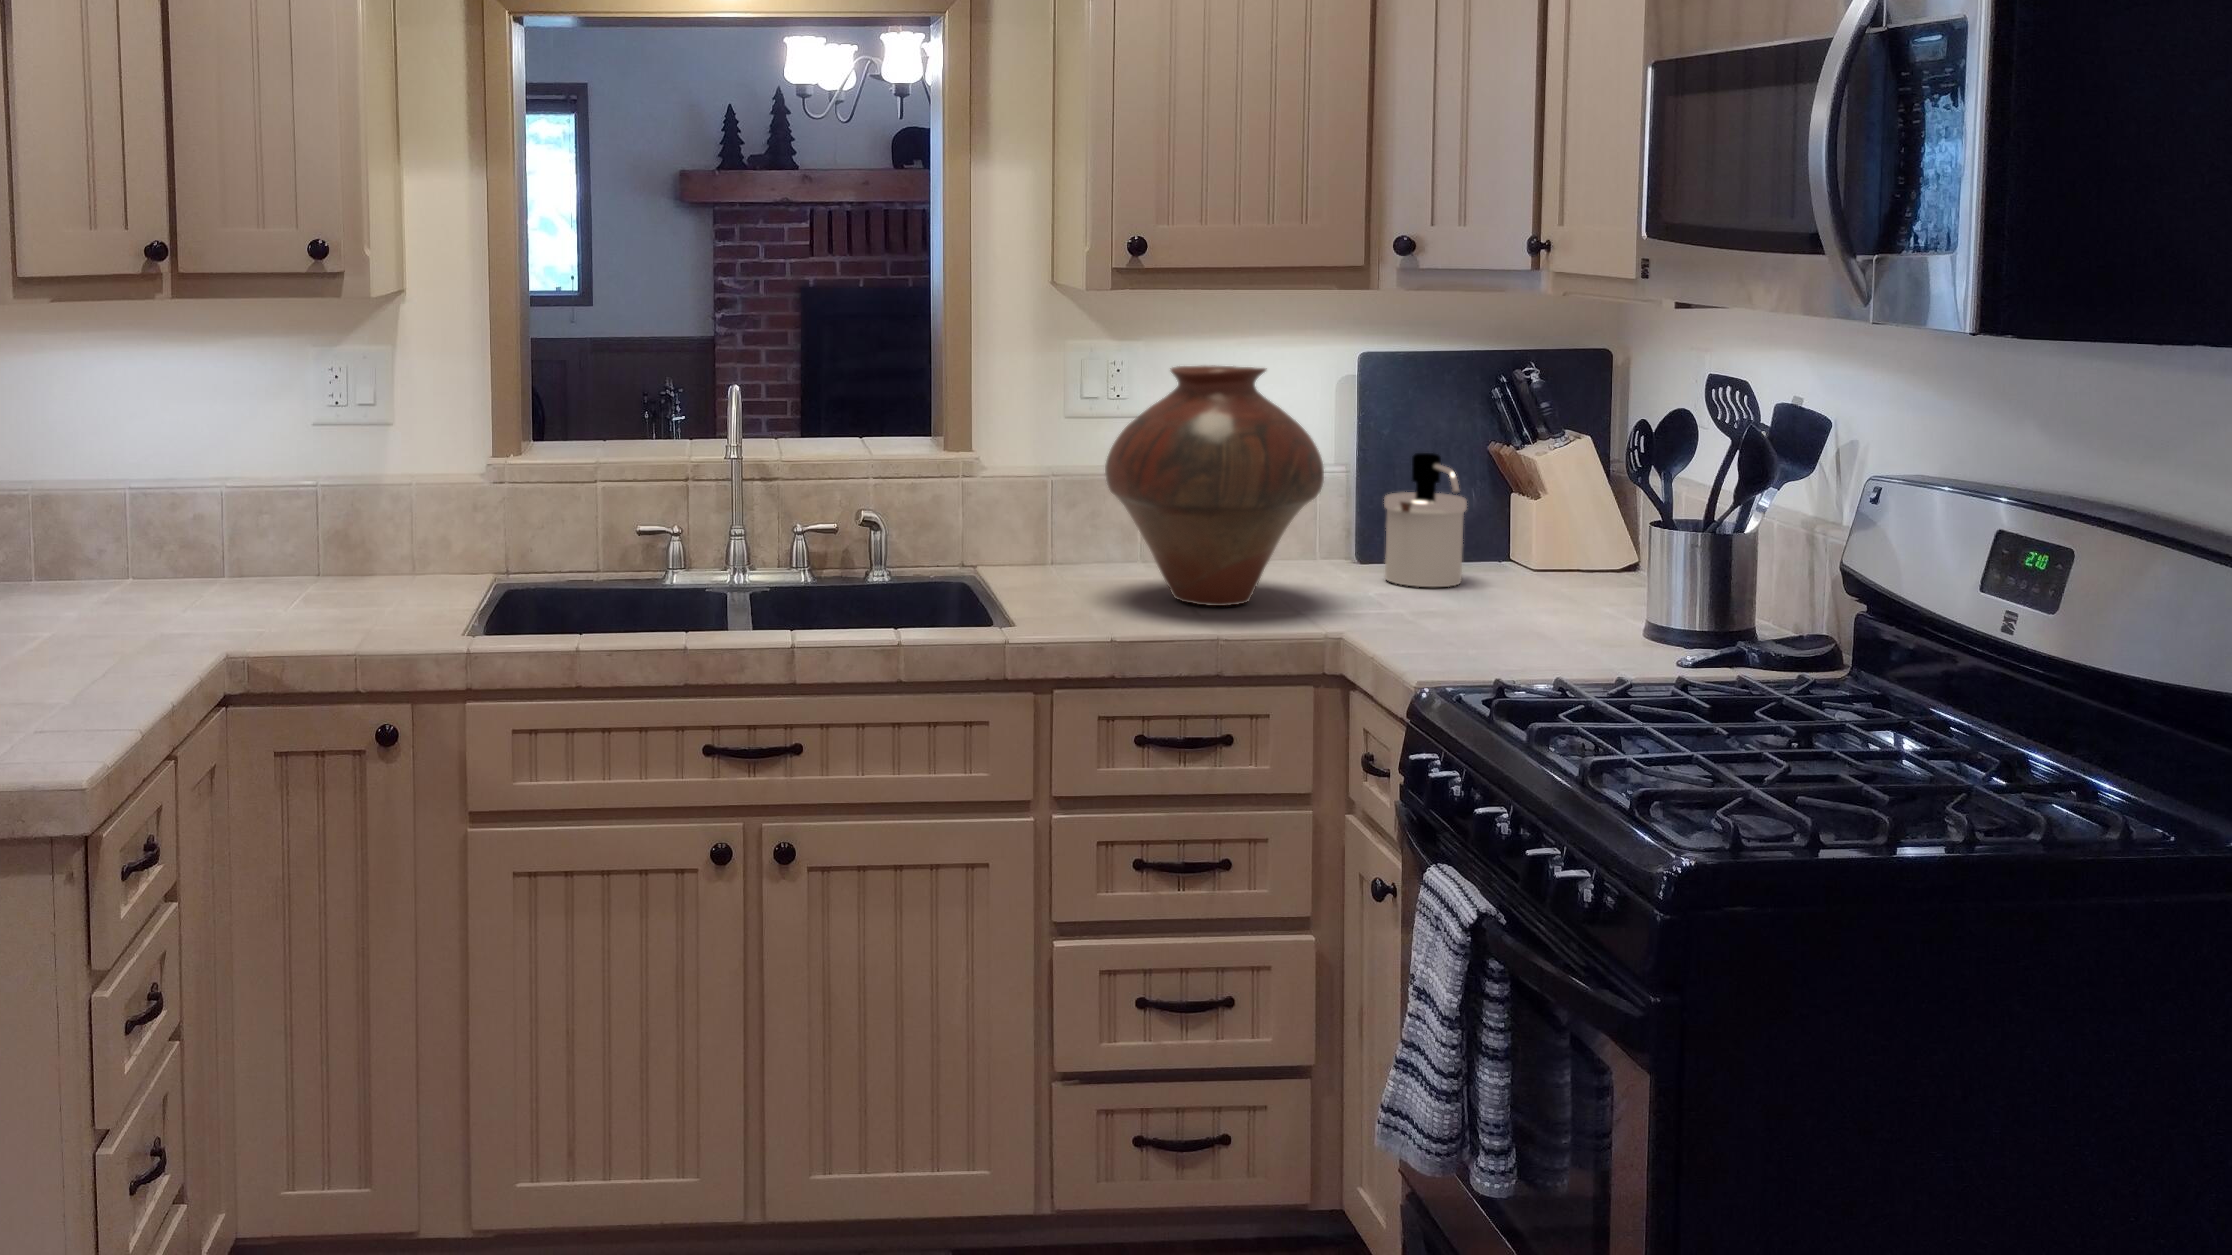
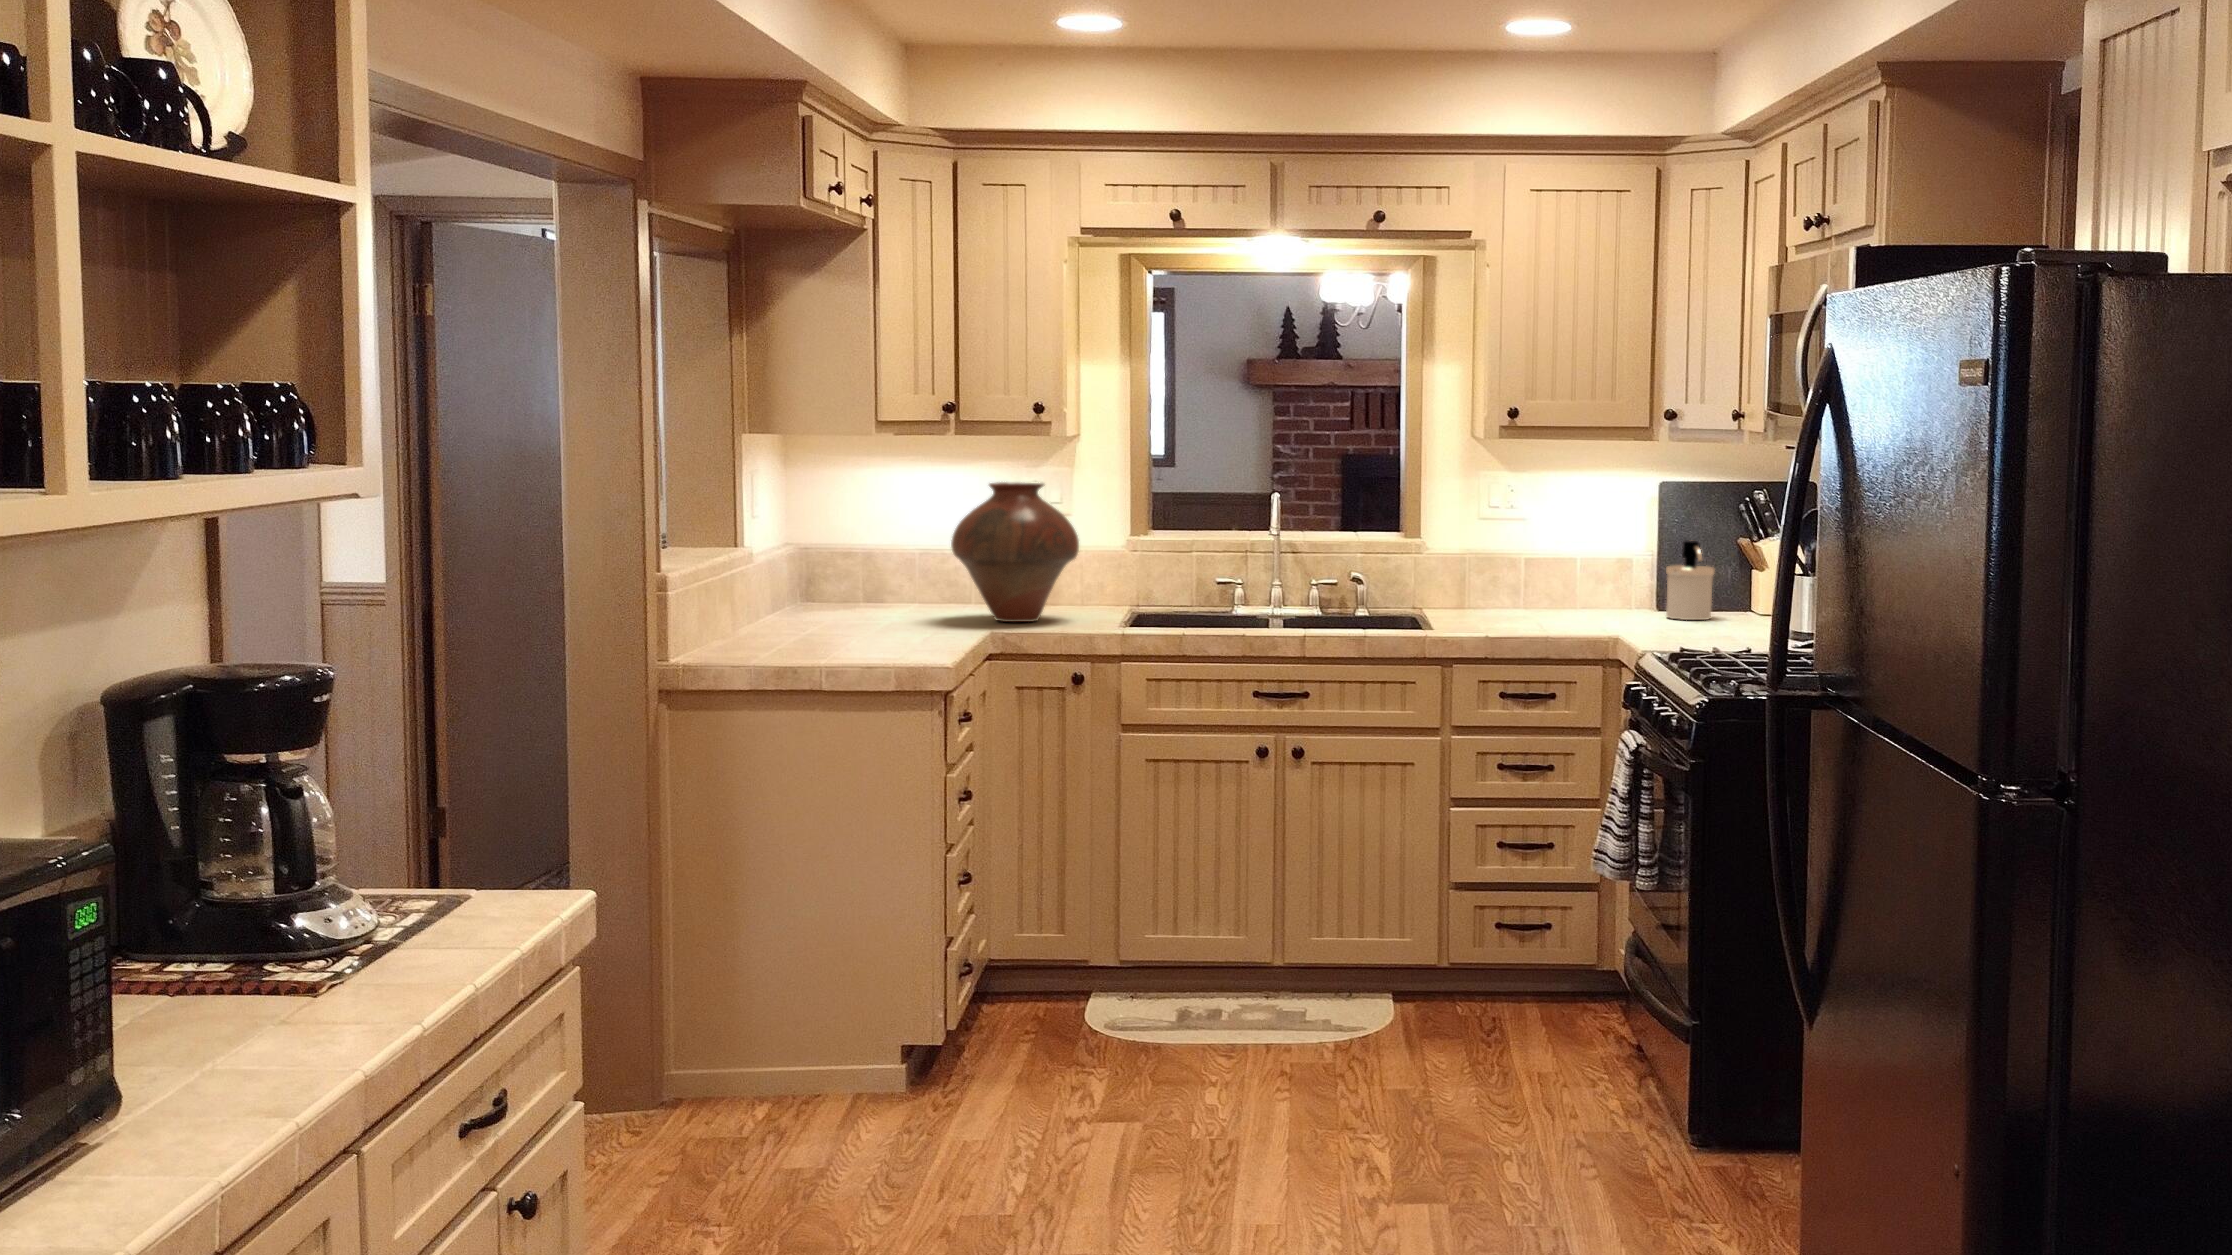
vase: present [1105,365,1324,606] -> present [951,482,1079,622]

